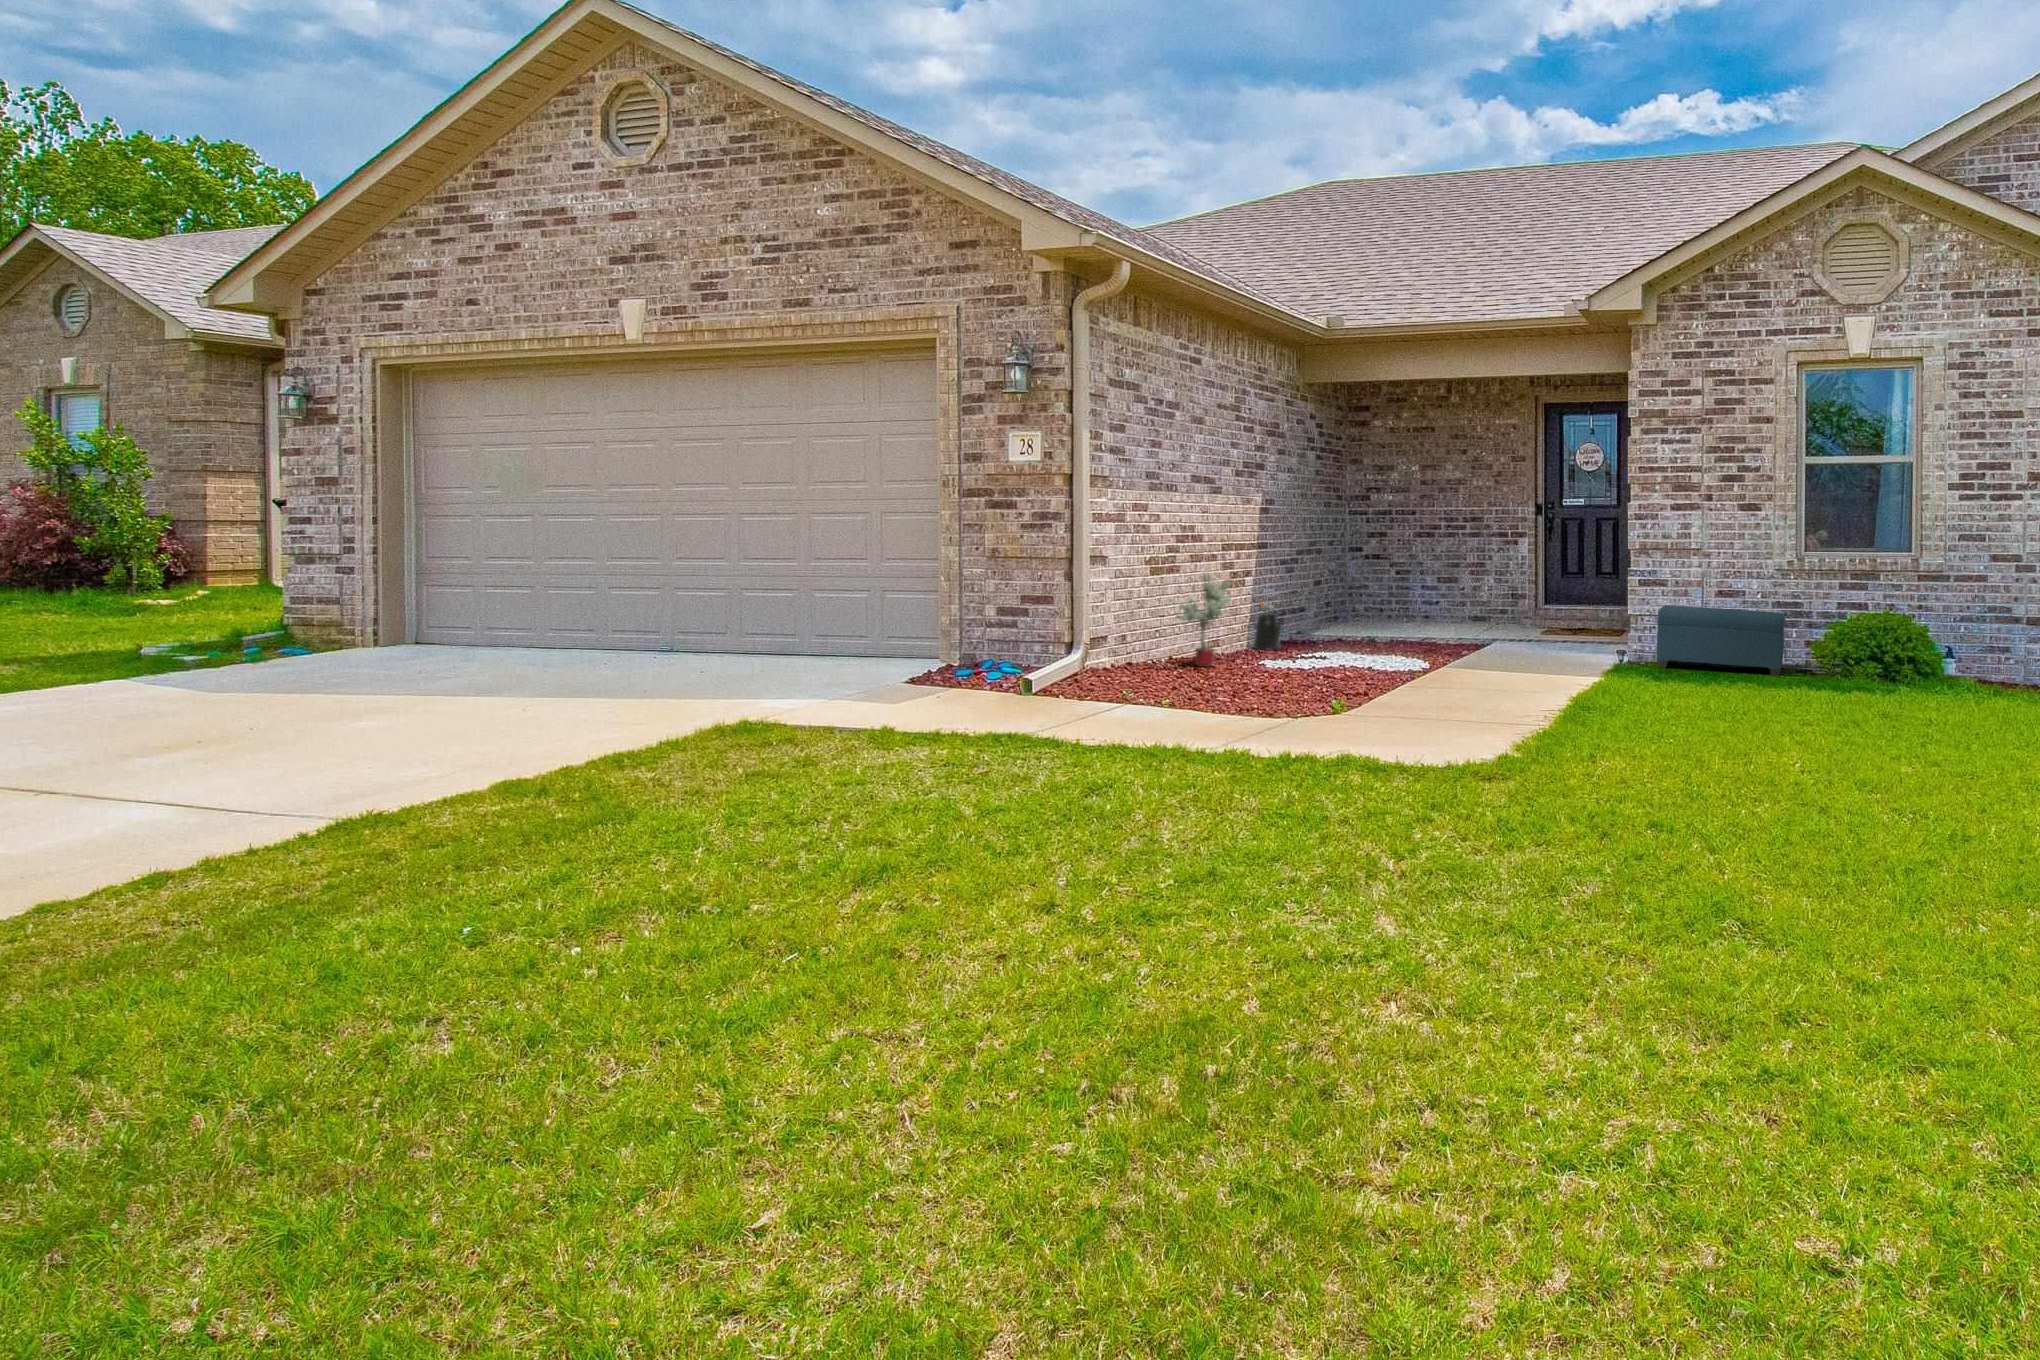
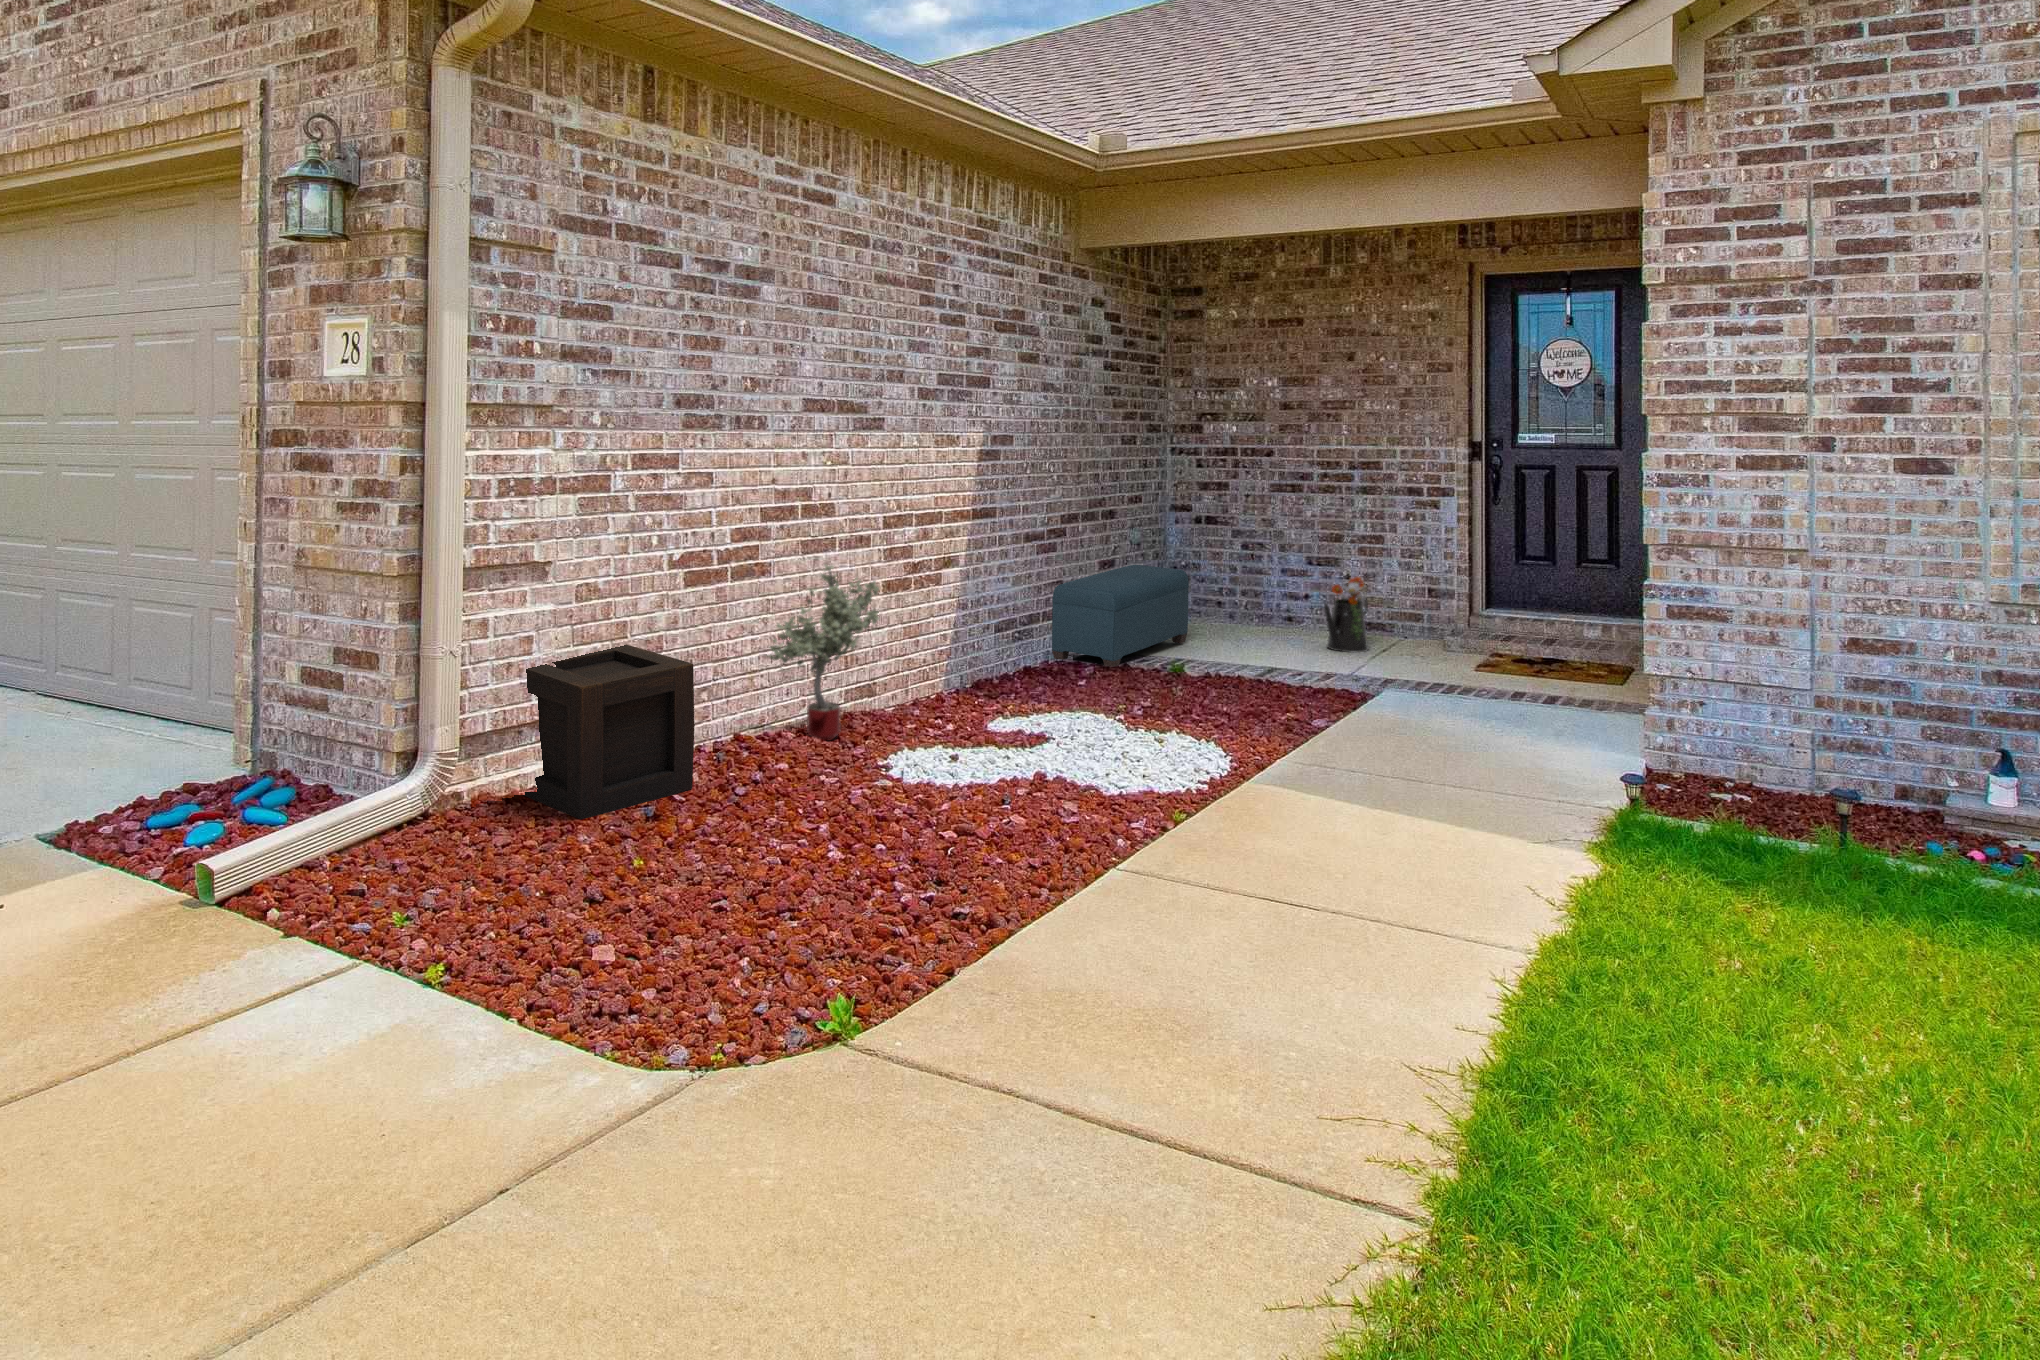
watering can: present [1253,599,1282,650] -> present [1324,577,1369,652]
bench: present [1657,605,1785,676] -> present [1052,565,1189,667]
wooden crate: none [1073,608,1169,690] -> present [523,645,695,820]

